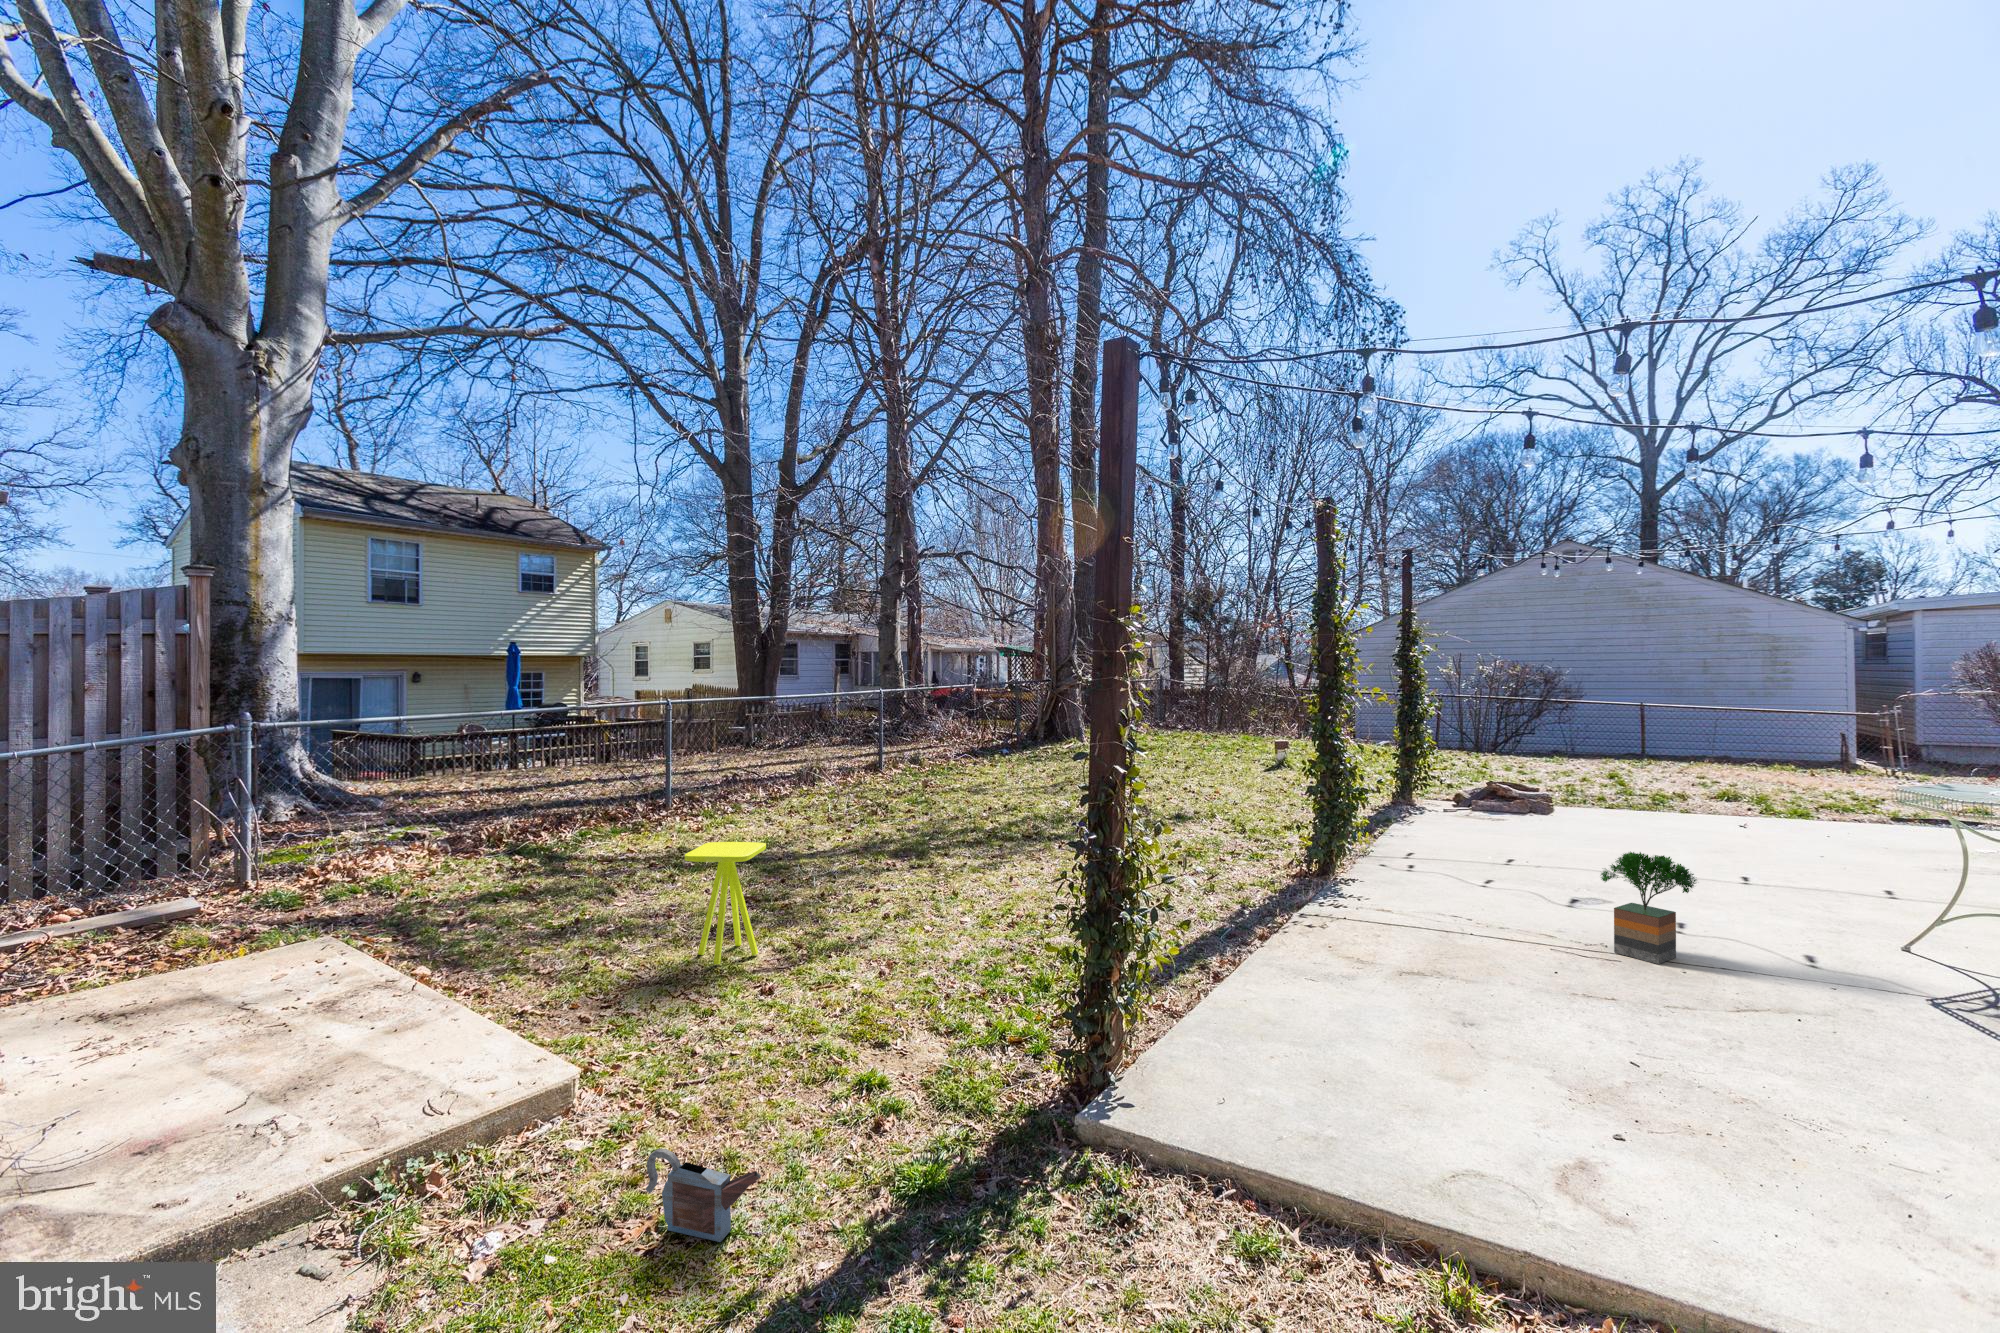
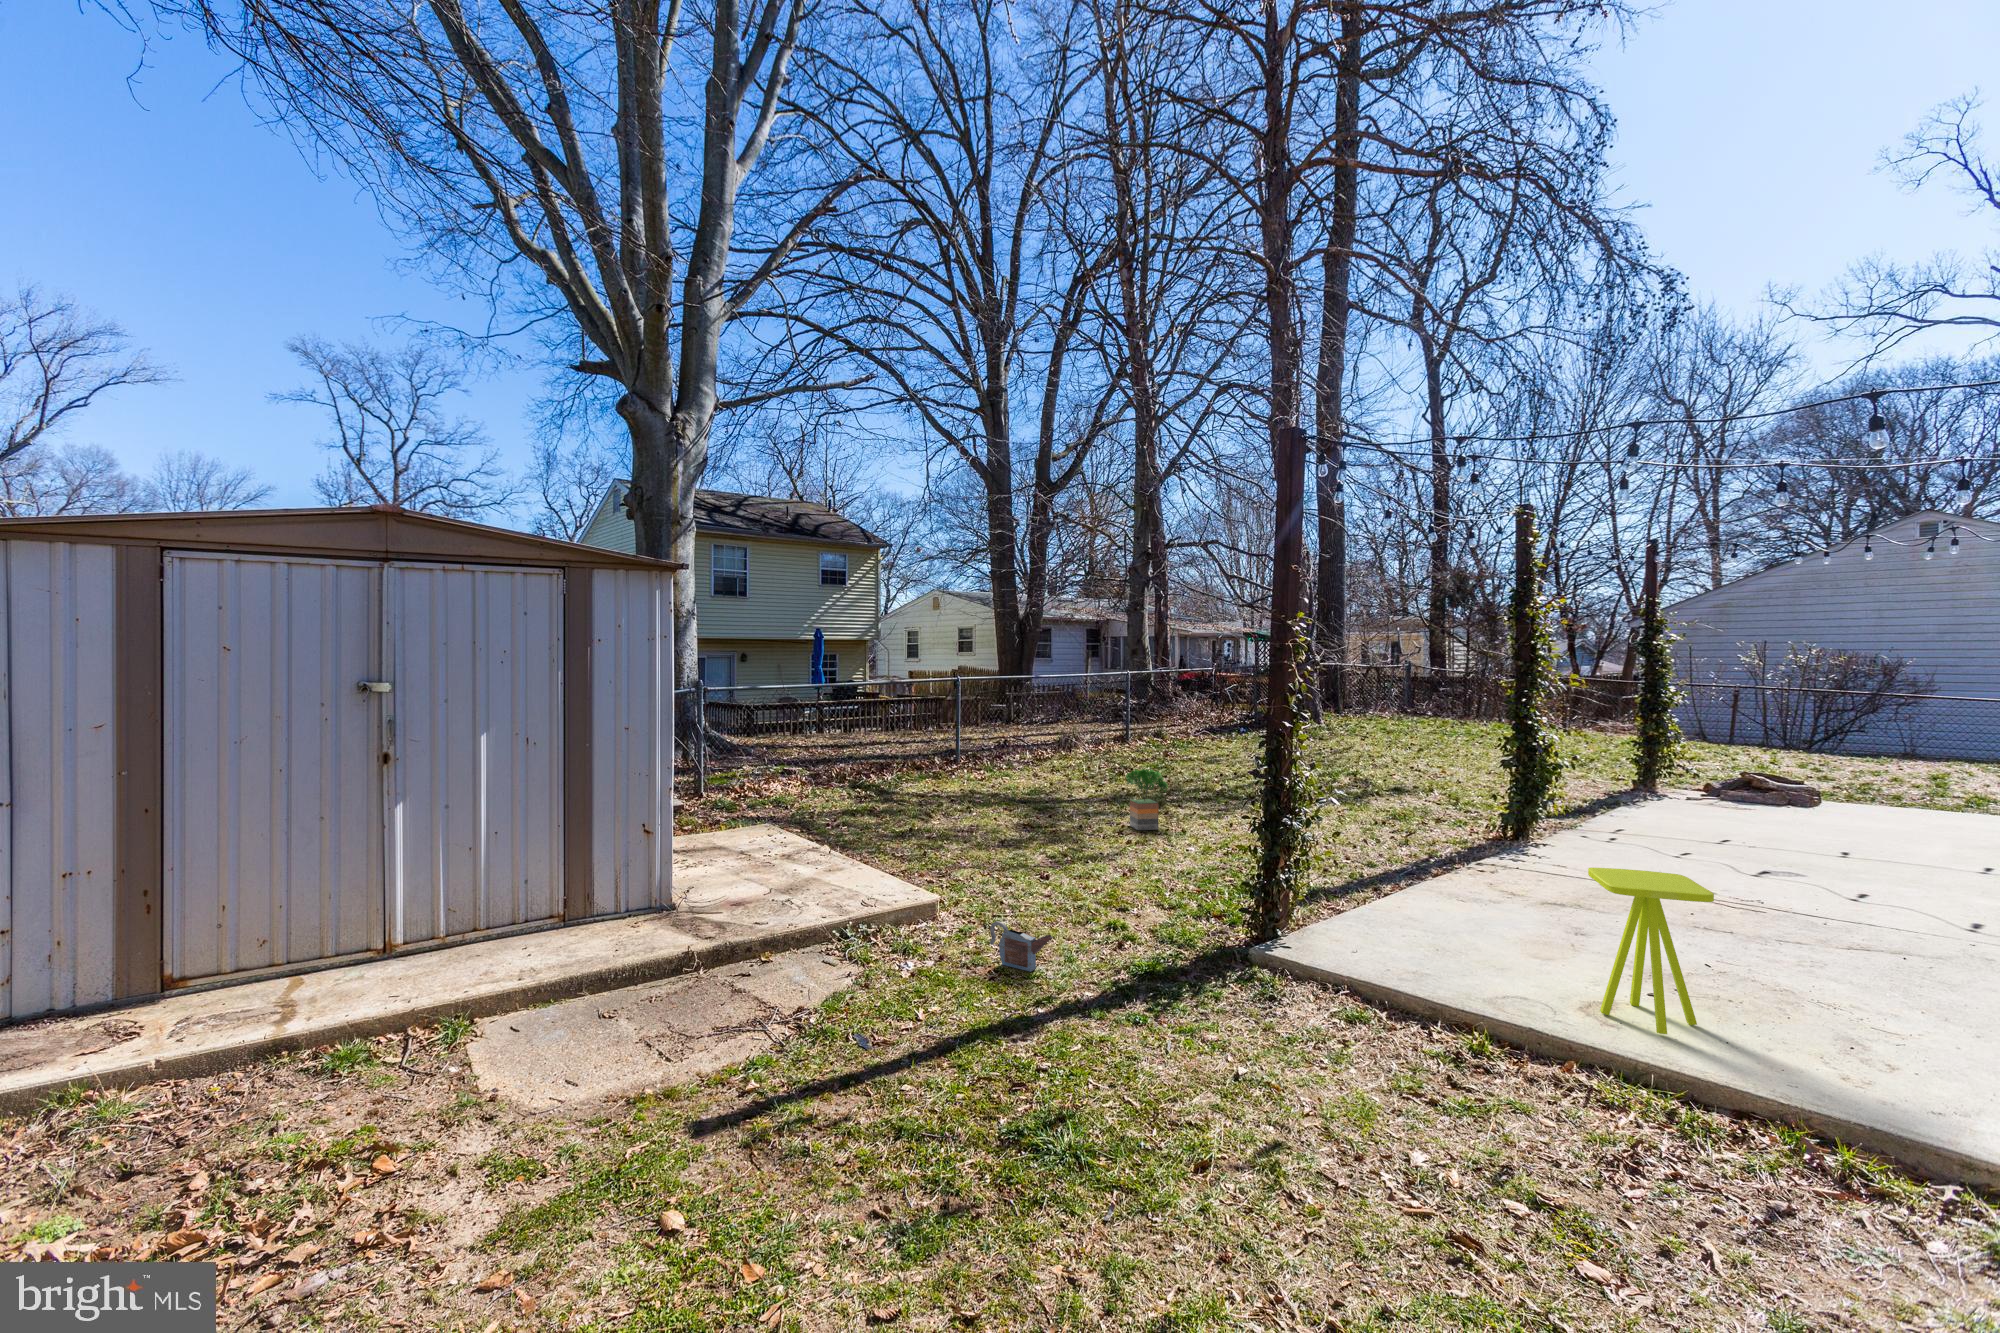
side table: present [684,842,766,964] -> present [1588,868,1714,1034]
potted tree: present [1601,852,1697,964] -> present [1126,769,1168,830]

